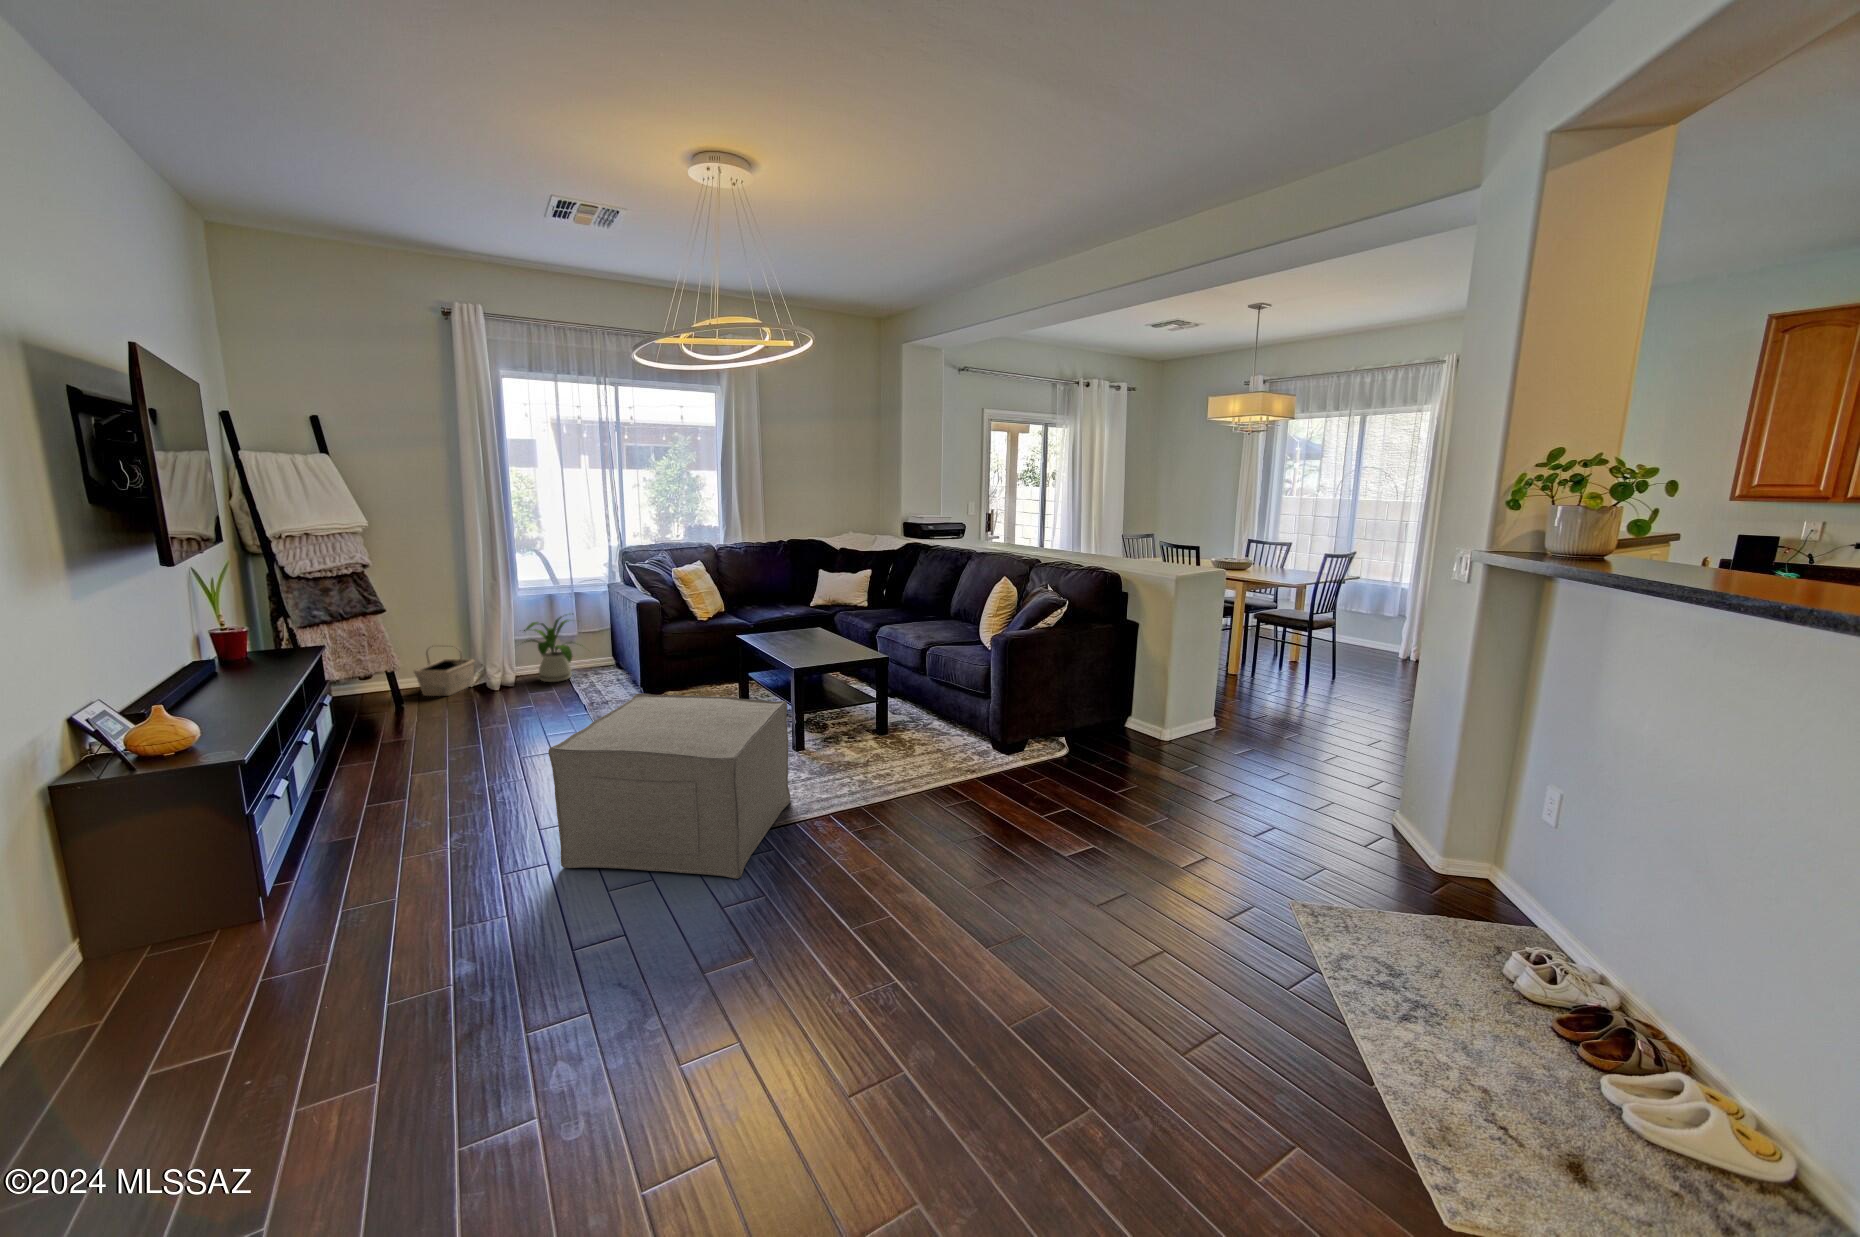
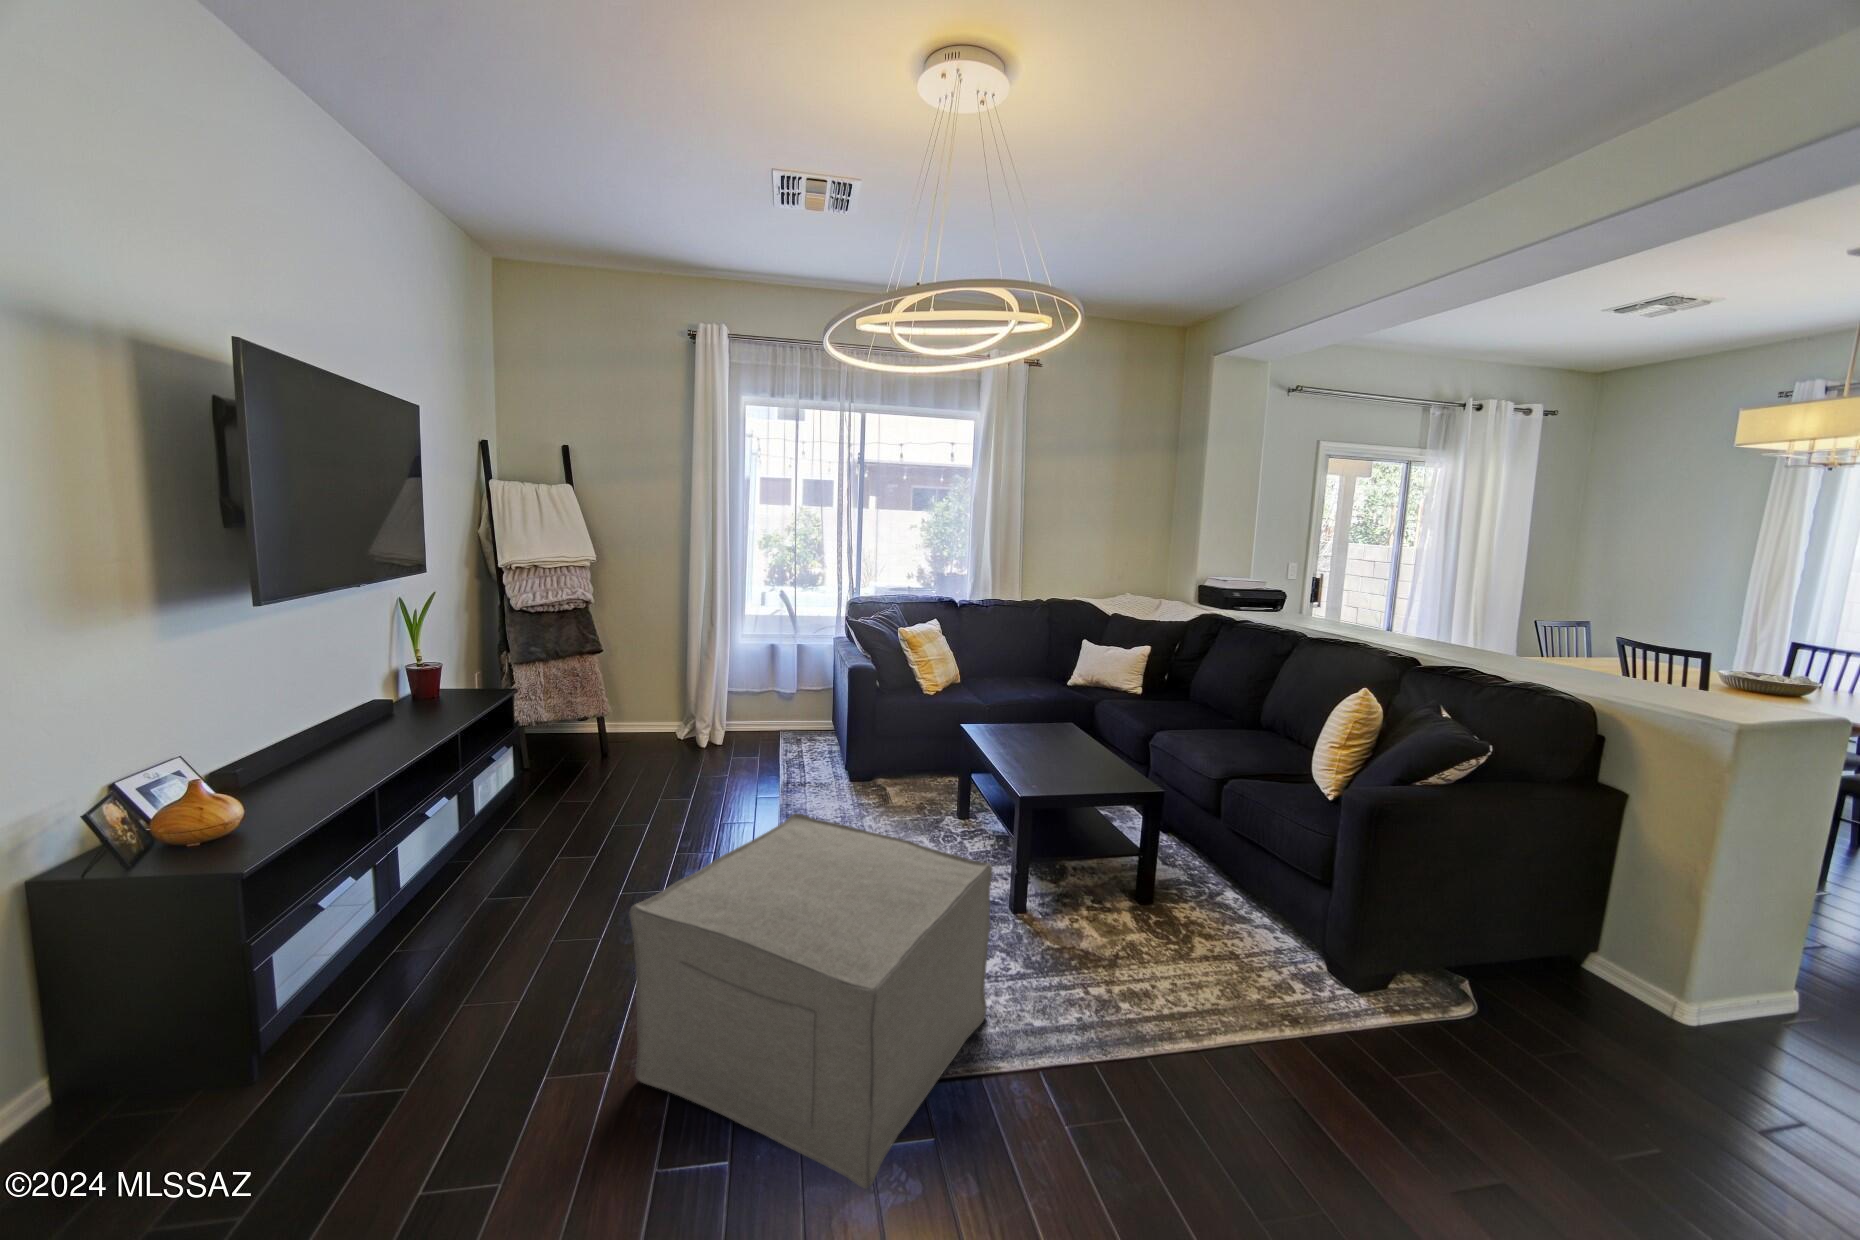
house plant: present [524,617,583,682] -> none [726,669,806,746]
basket: present [414,646,475,696] -> none [626,691,689,750]

